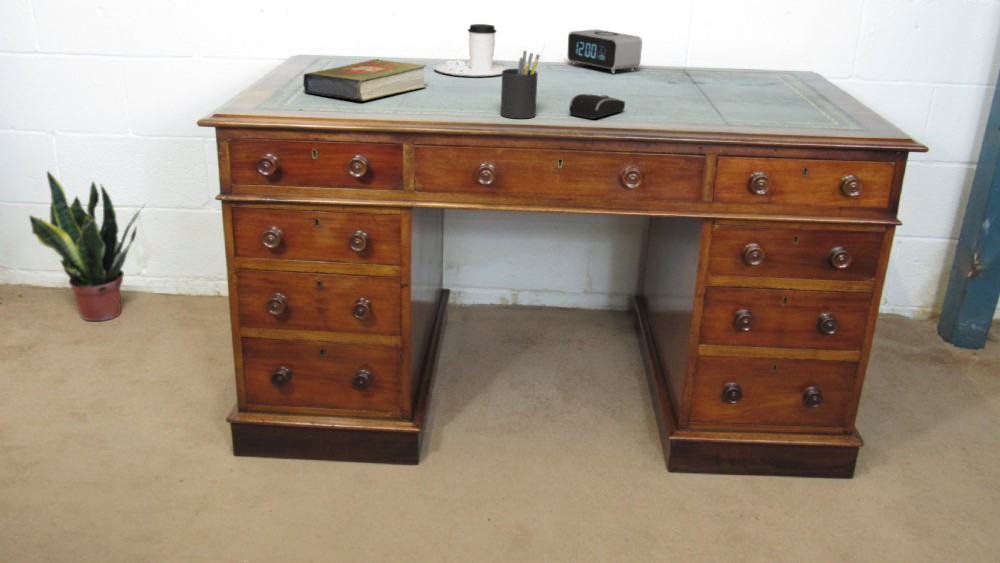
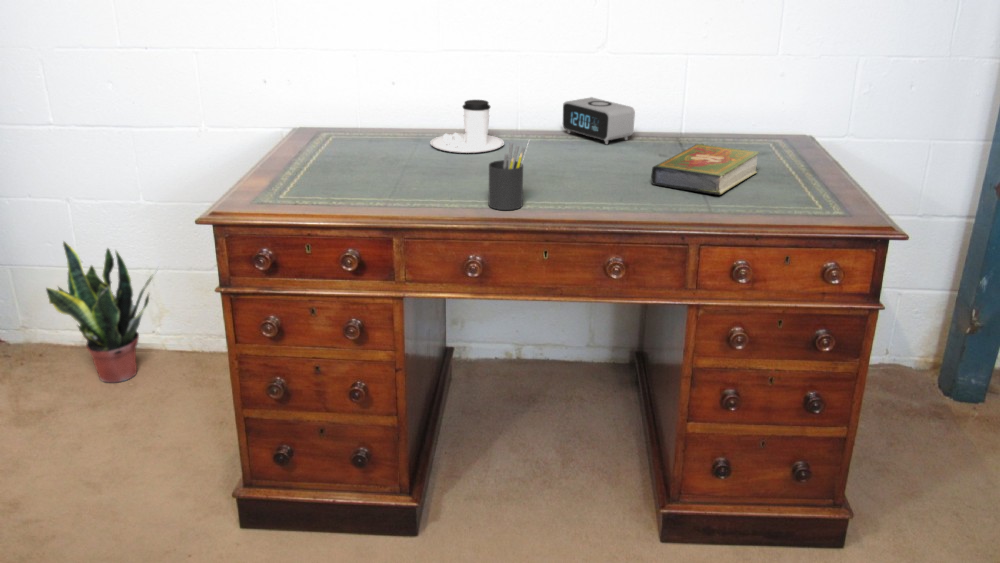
book: present [303,59,426,101] -> present [651,144,759,195]
computer mouse: present [569,94,625,118] -> none [556,182,611,209]

